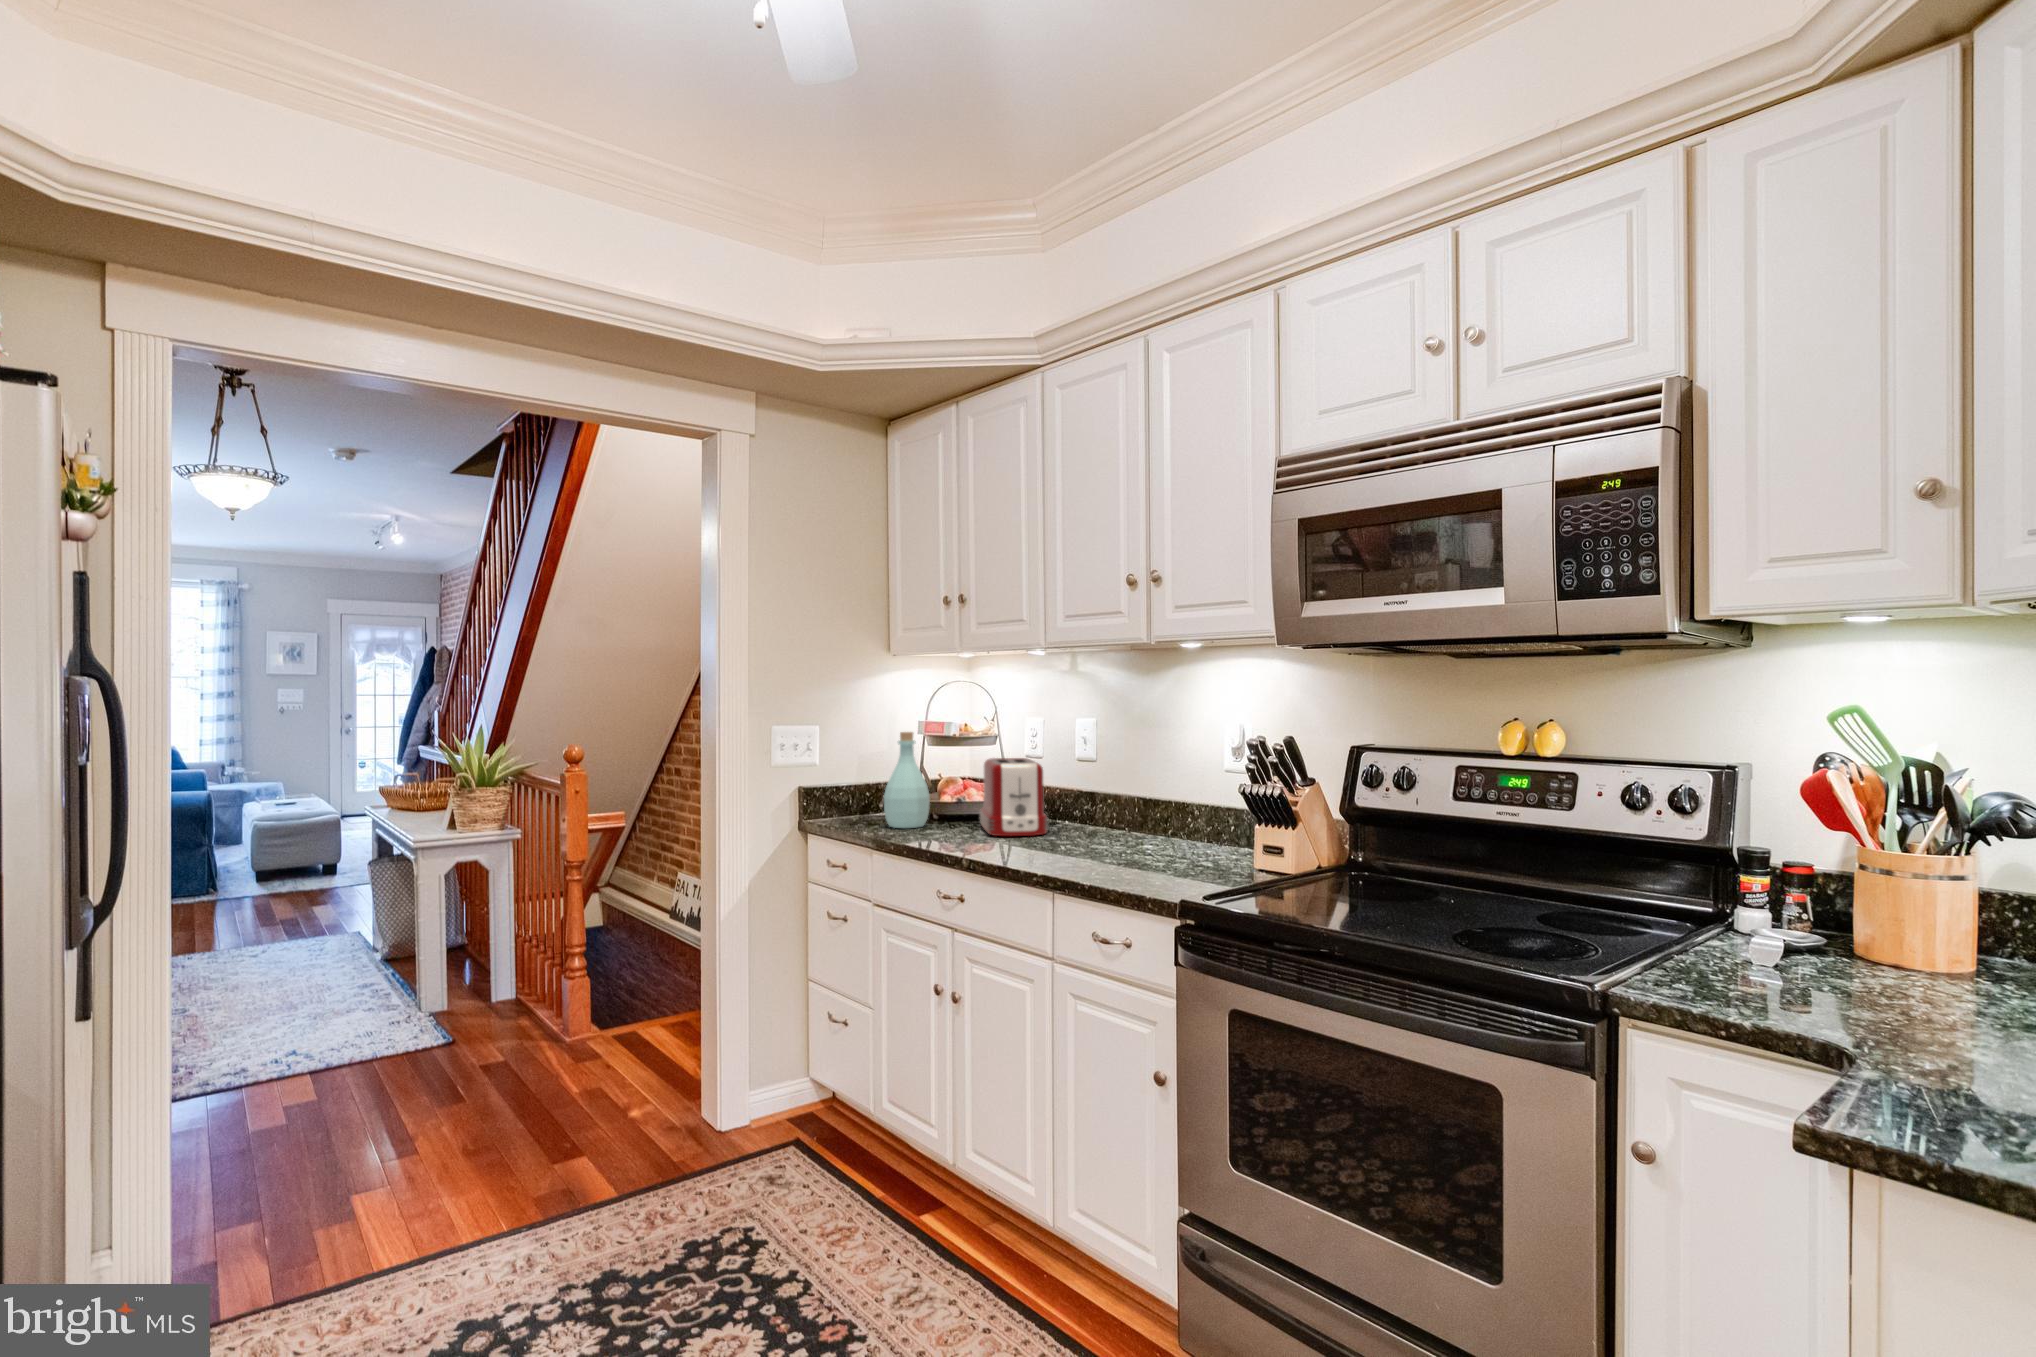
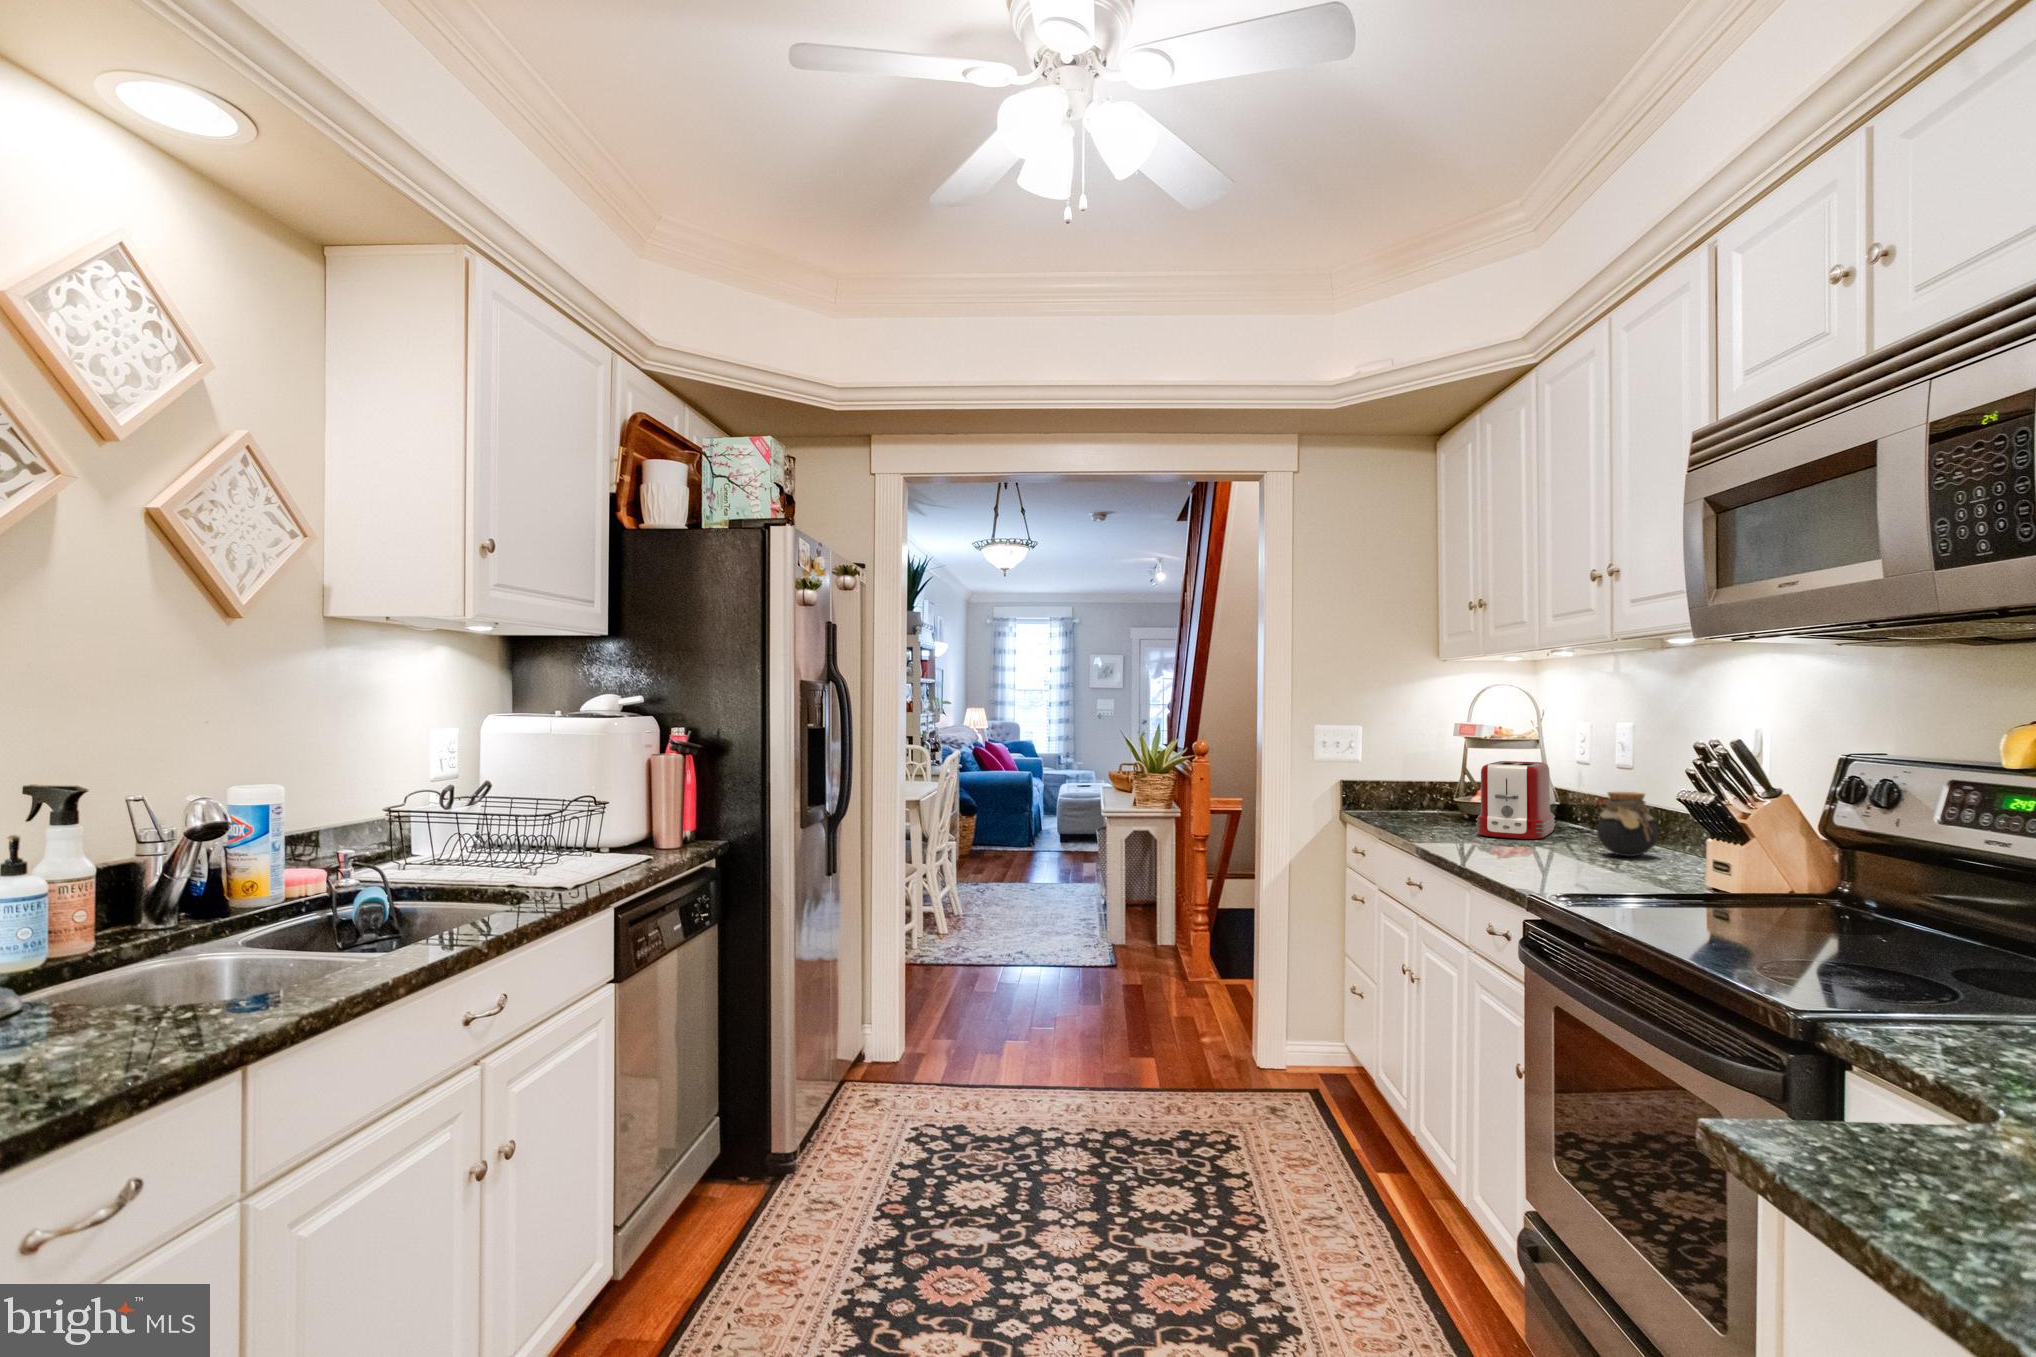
bottle: present [884,732,930,828] -> none [1396,732,1443,824]
jar: none [1121,784,1172,844] -> present [1597,792,1658,857]

